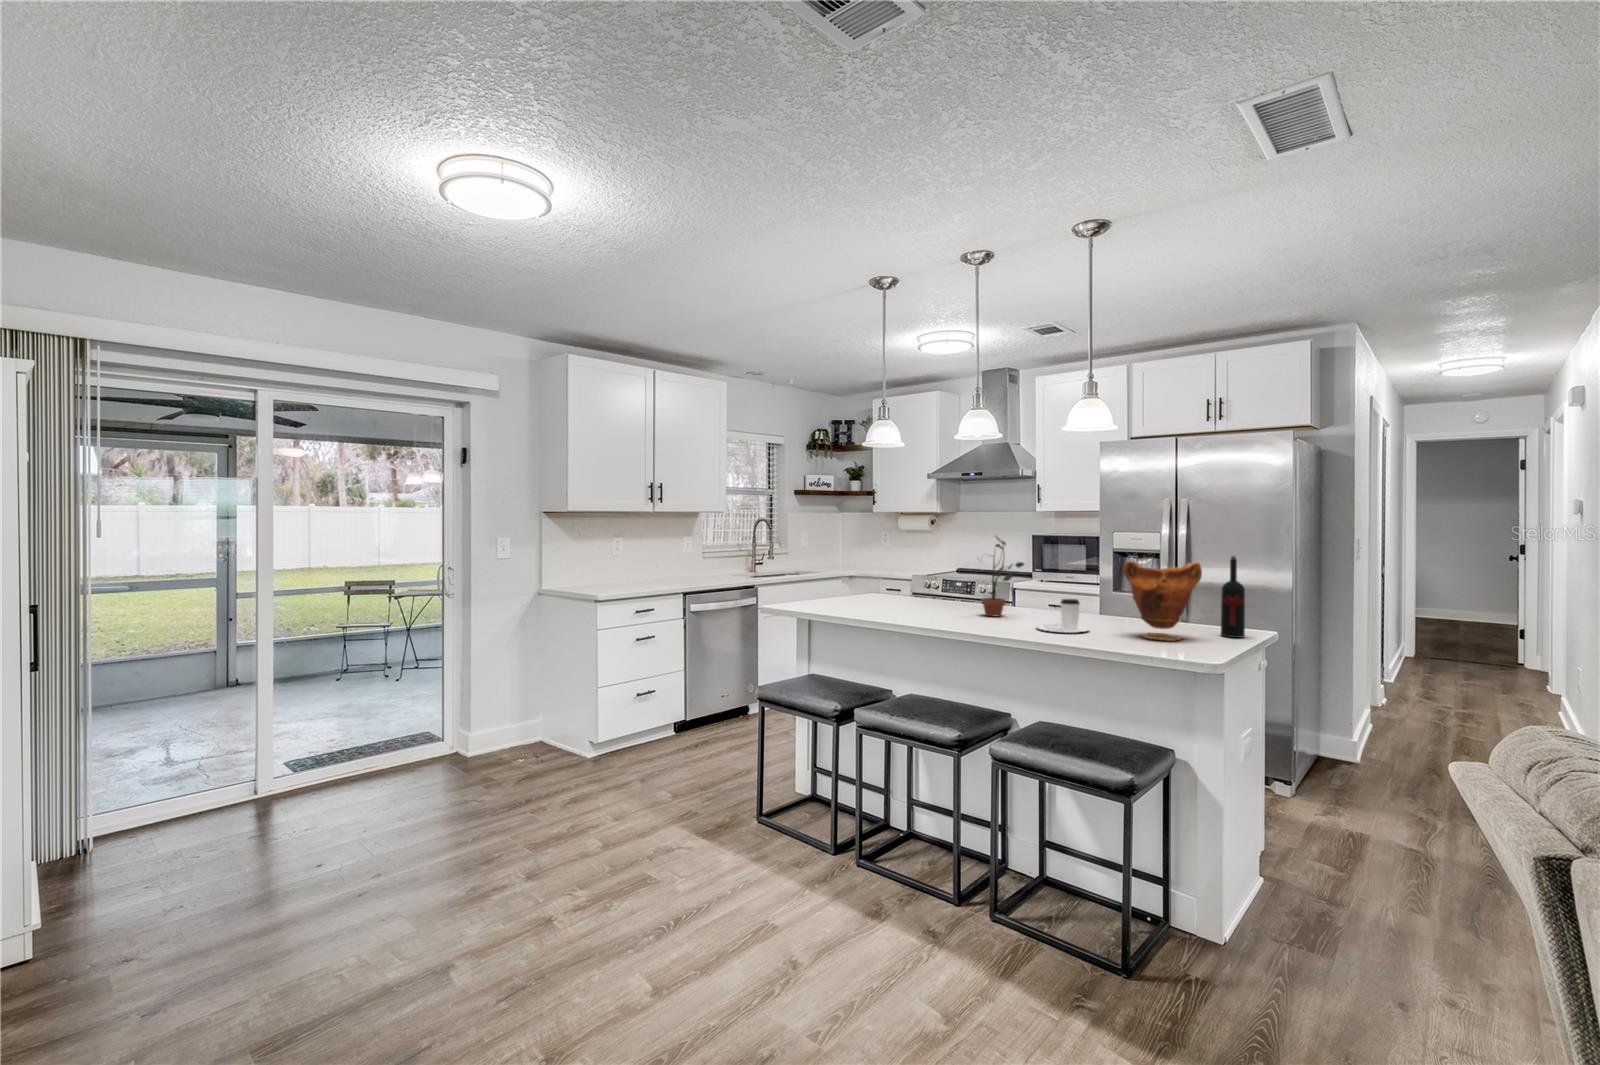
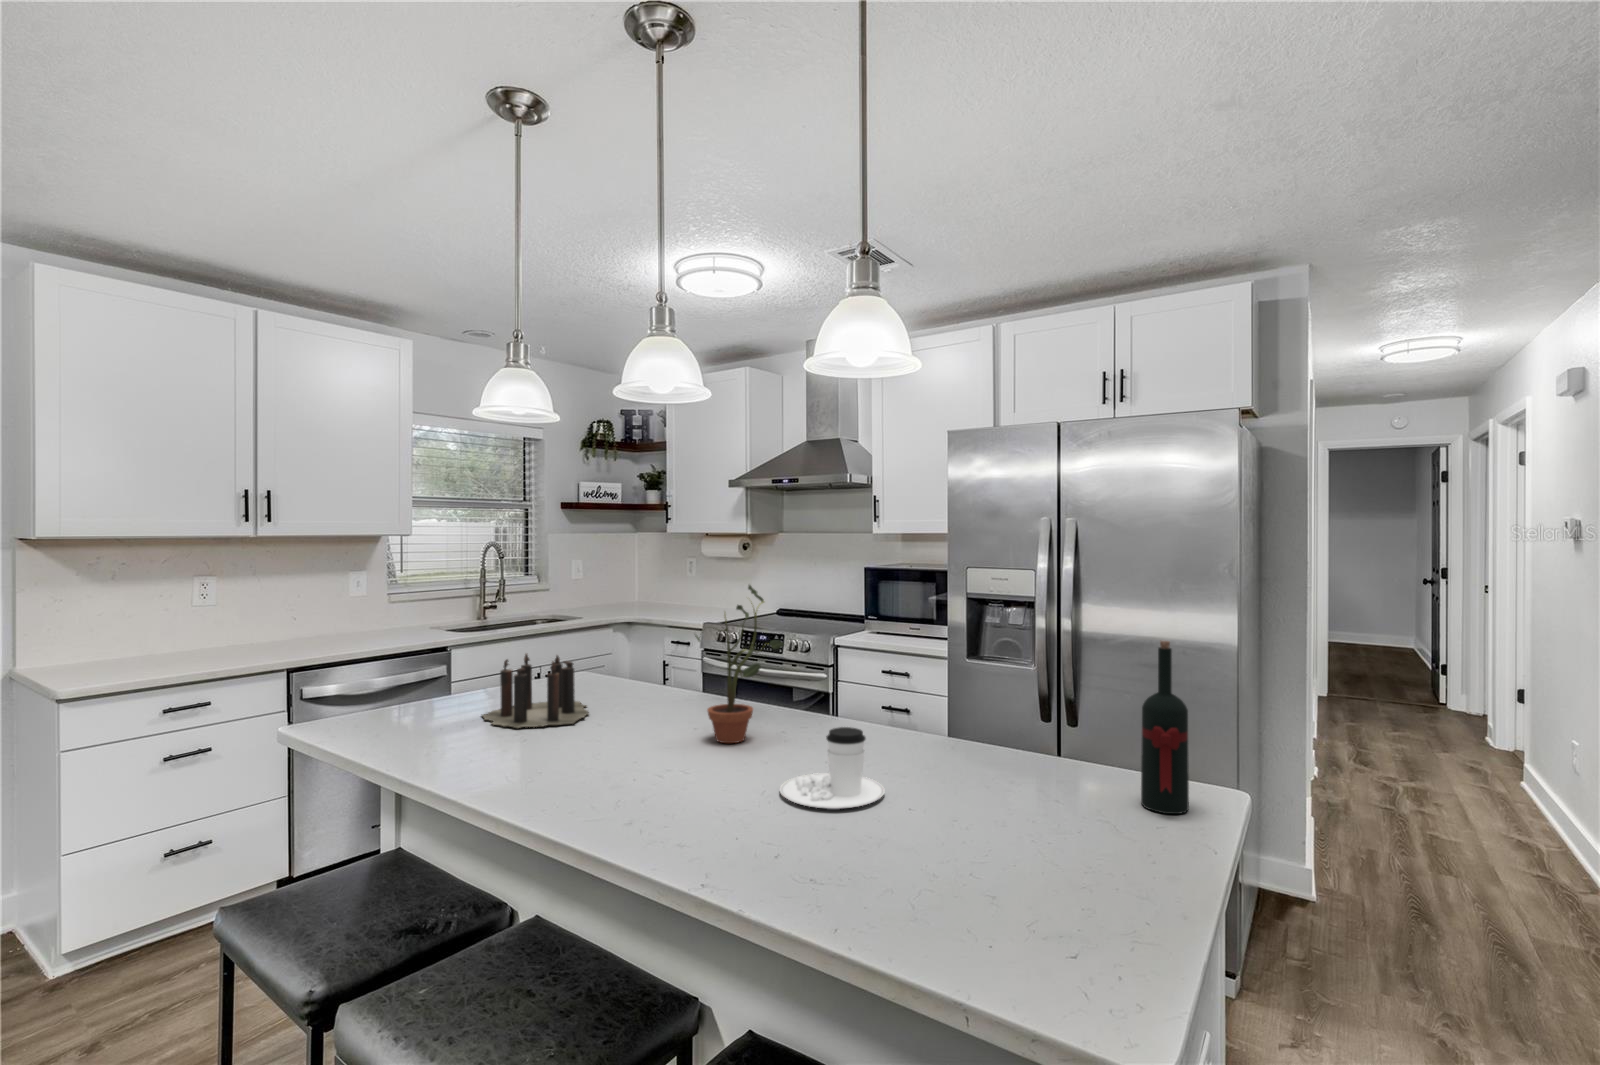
vase: present [1123,561,1202,640] -> none [946,656,1105,839]
candle: none [844,574,920,610] -> present [482,654,588,728]

